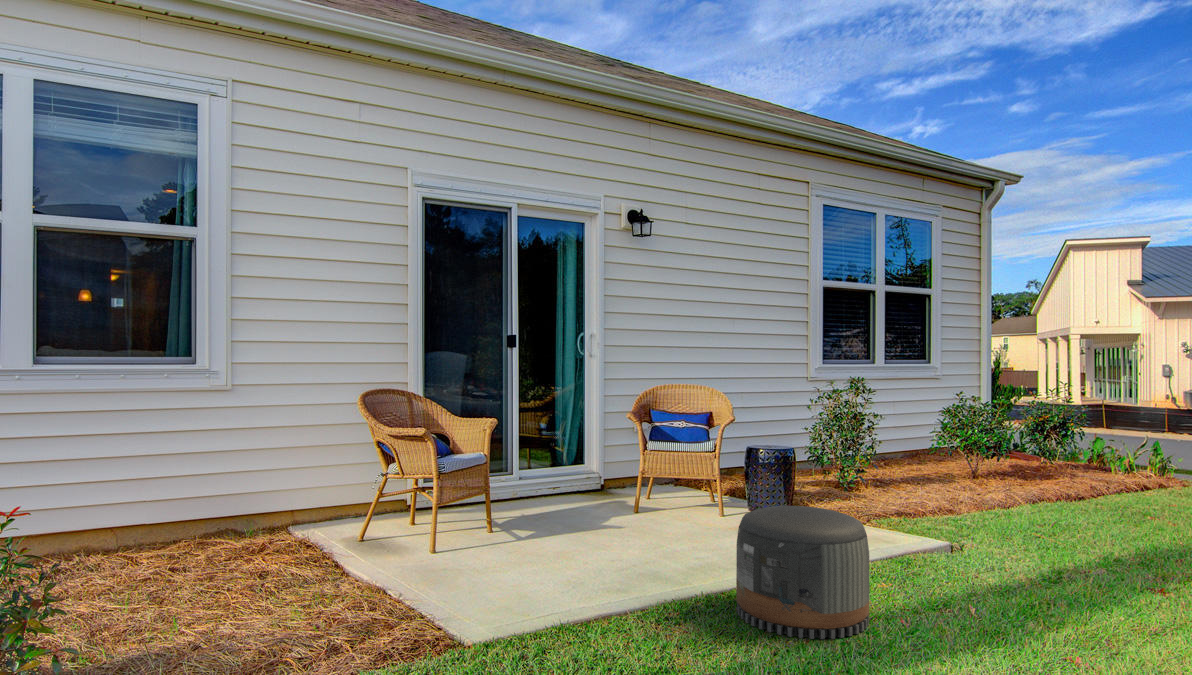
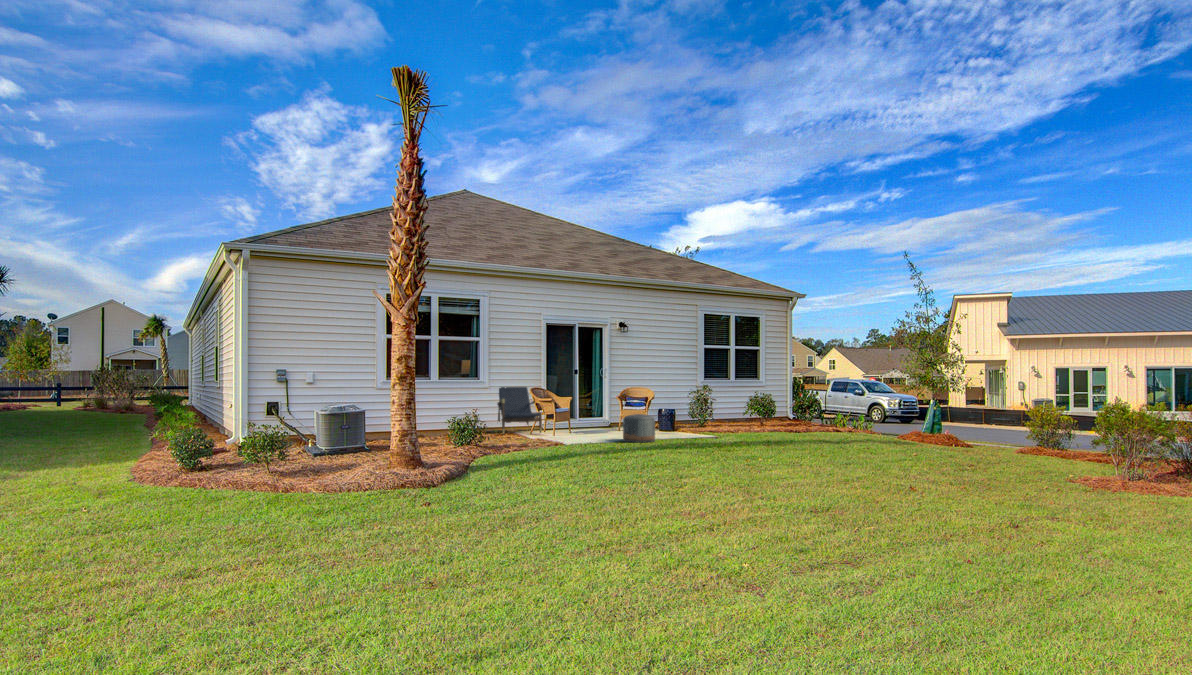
lounge chair: none [256,387,409,564] -> present [497,387,542,434]

